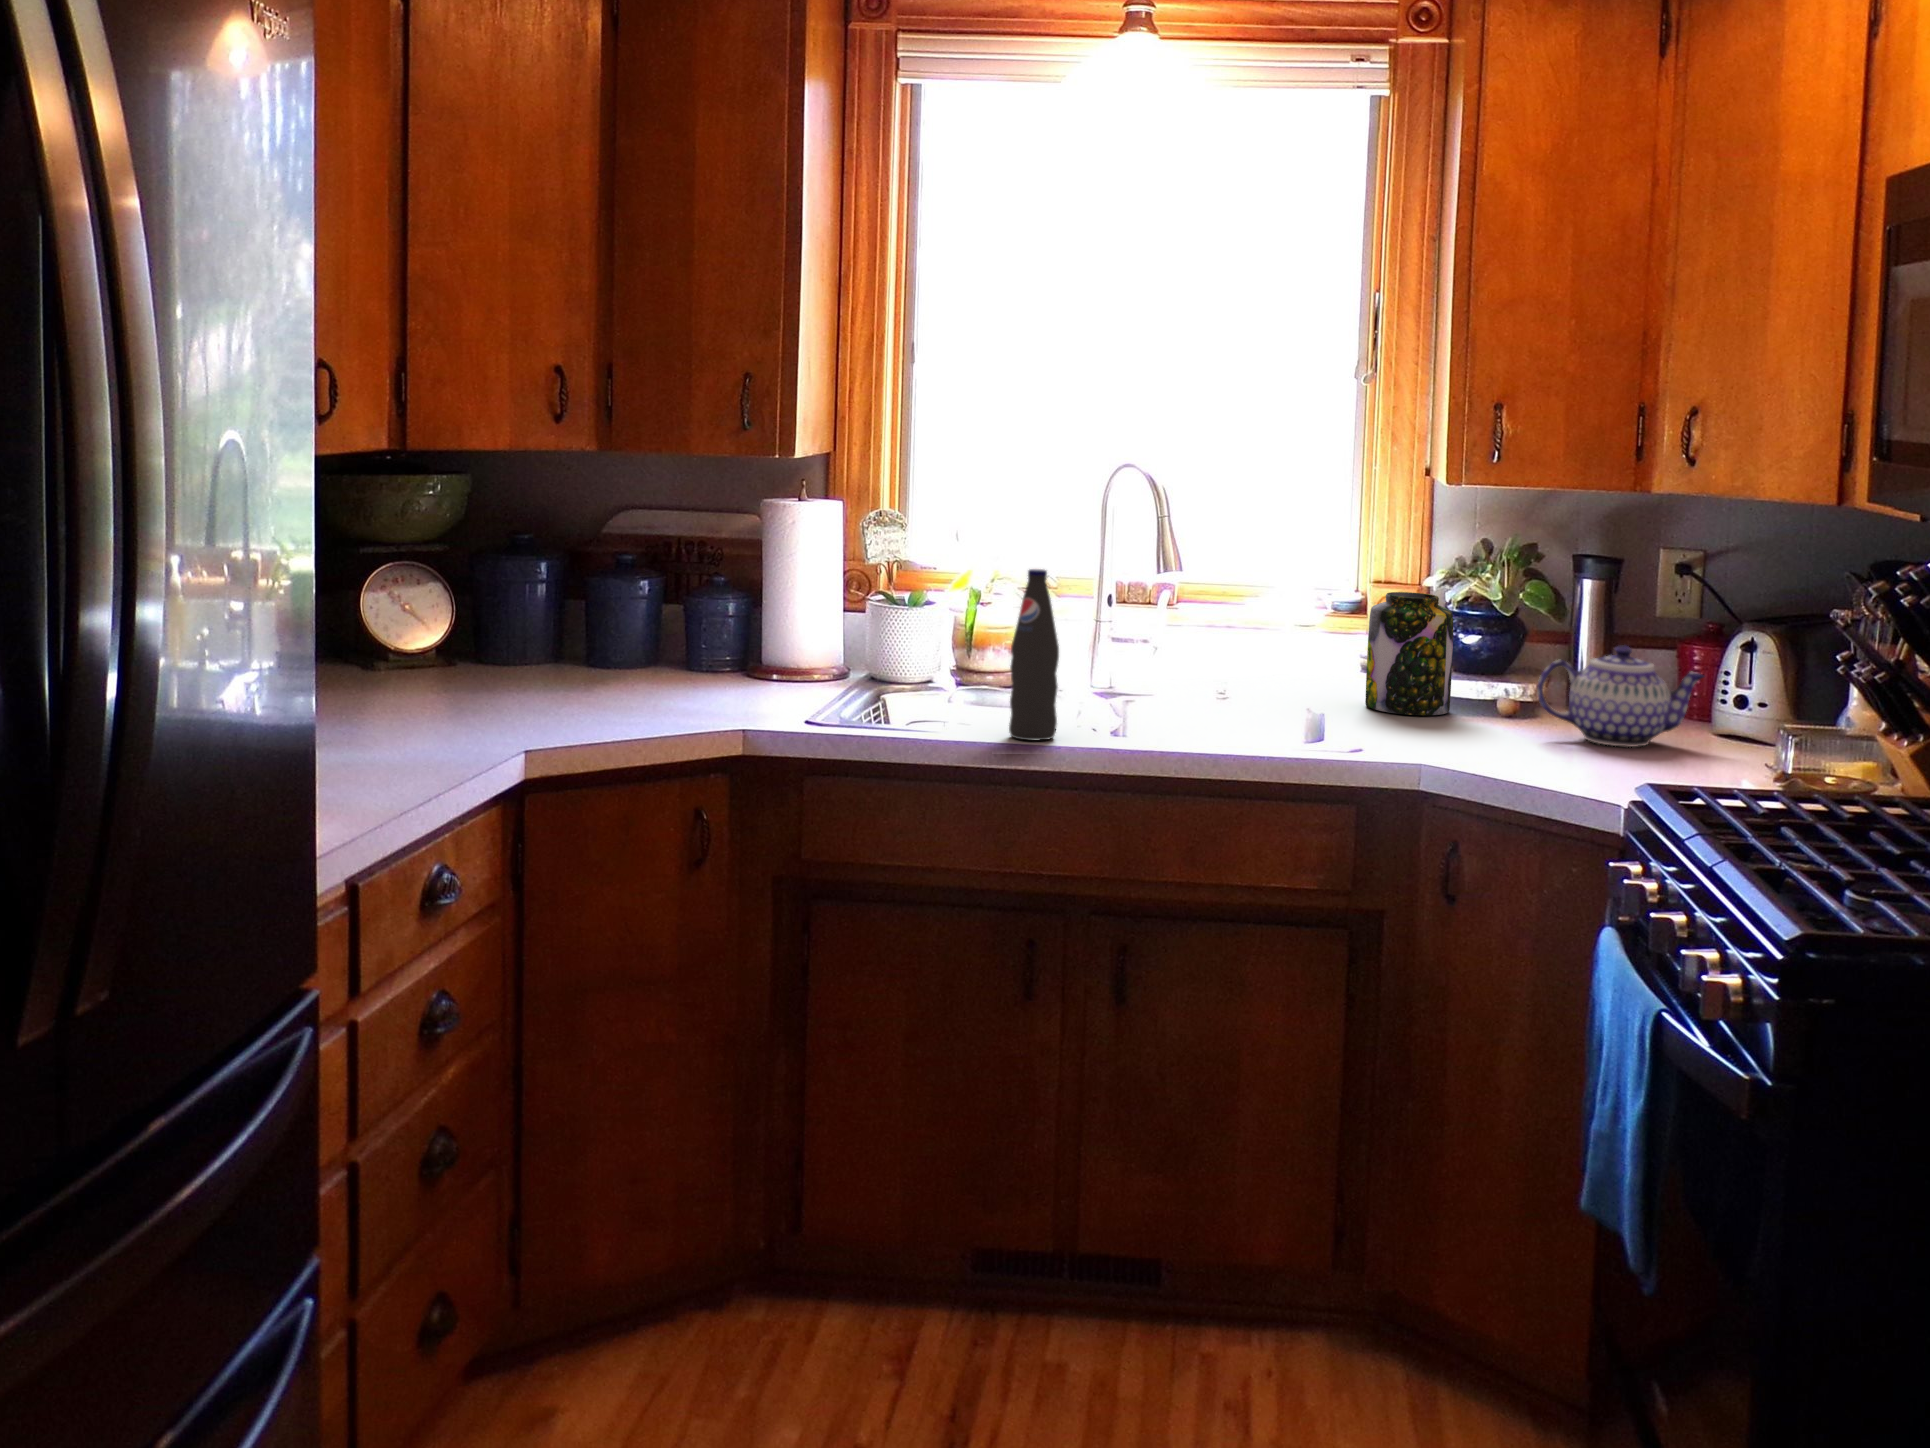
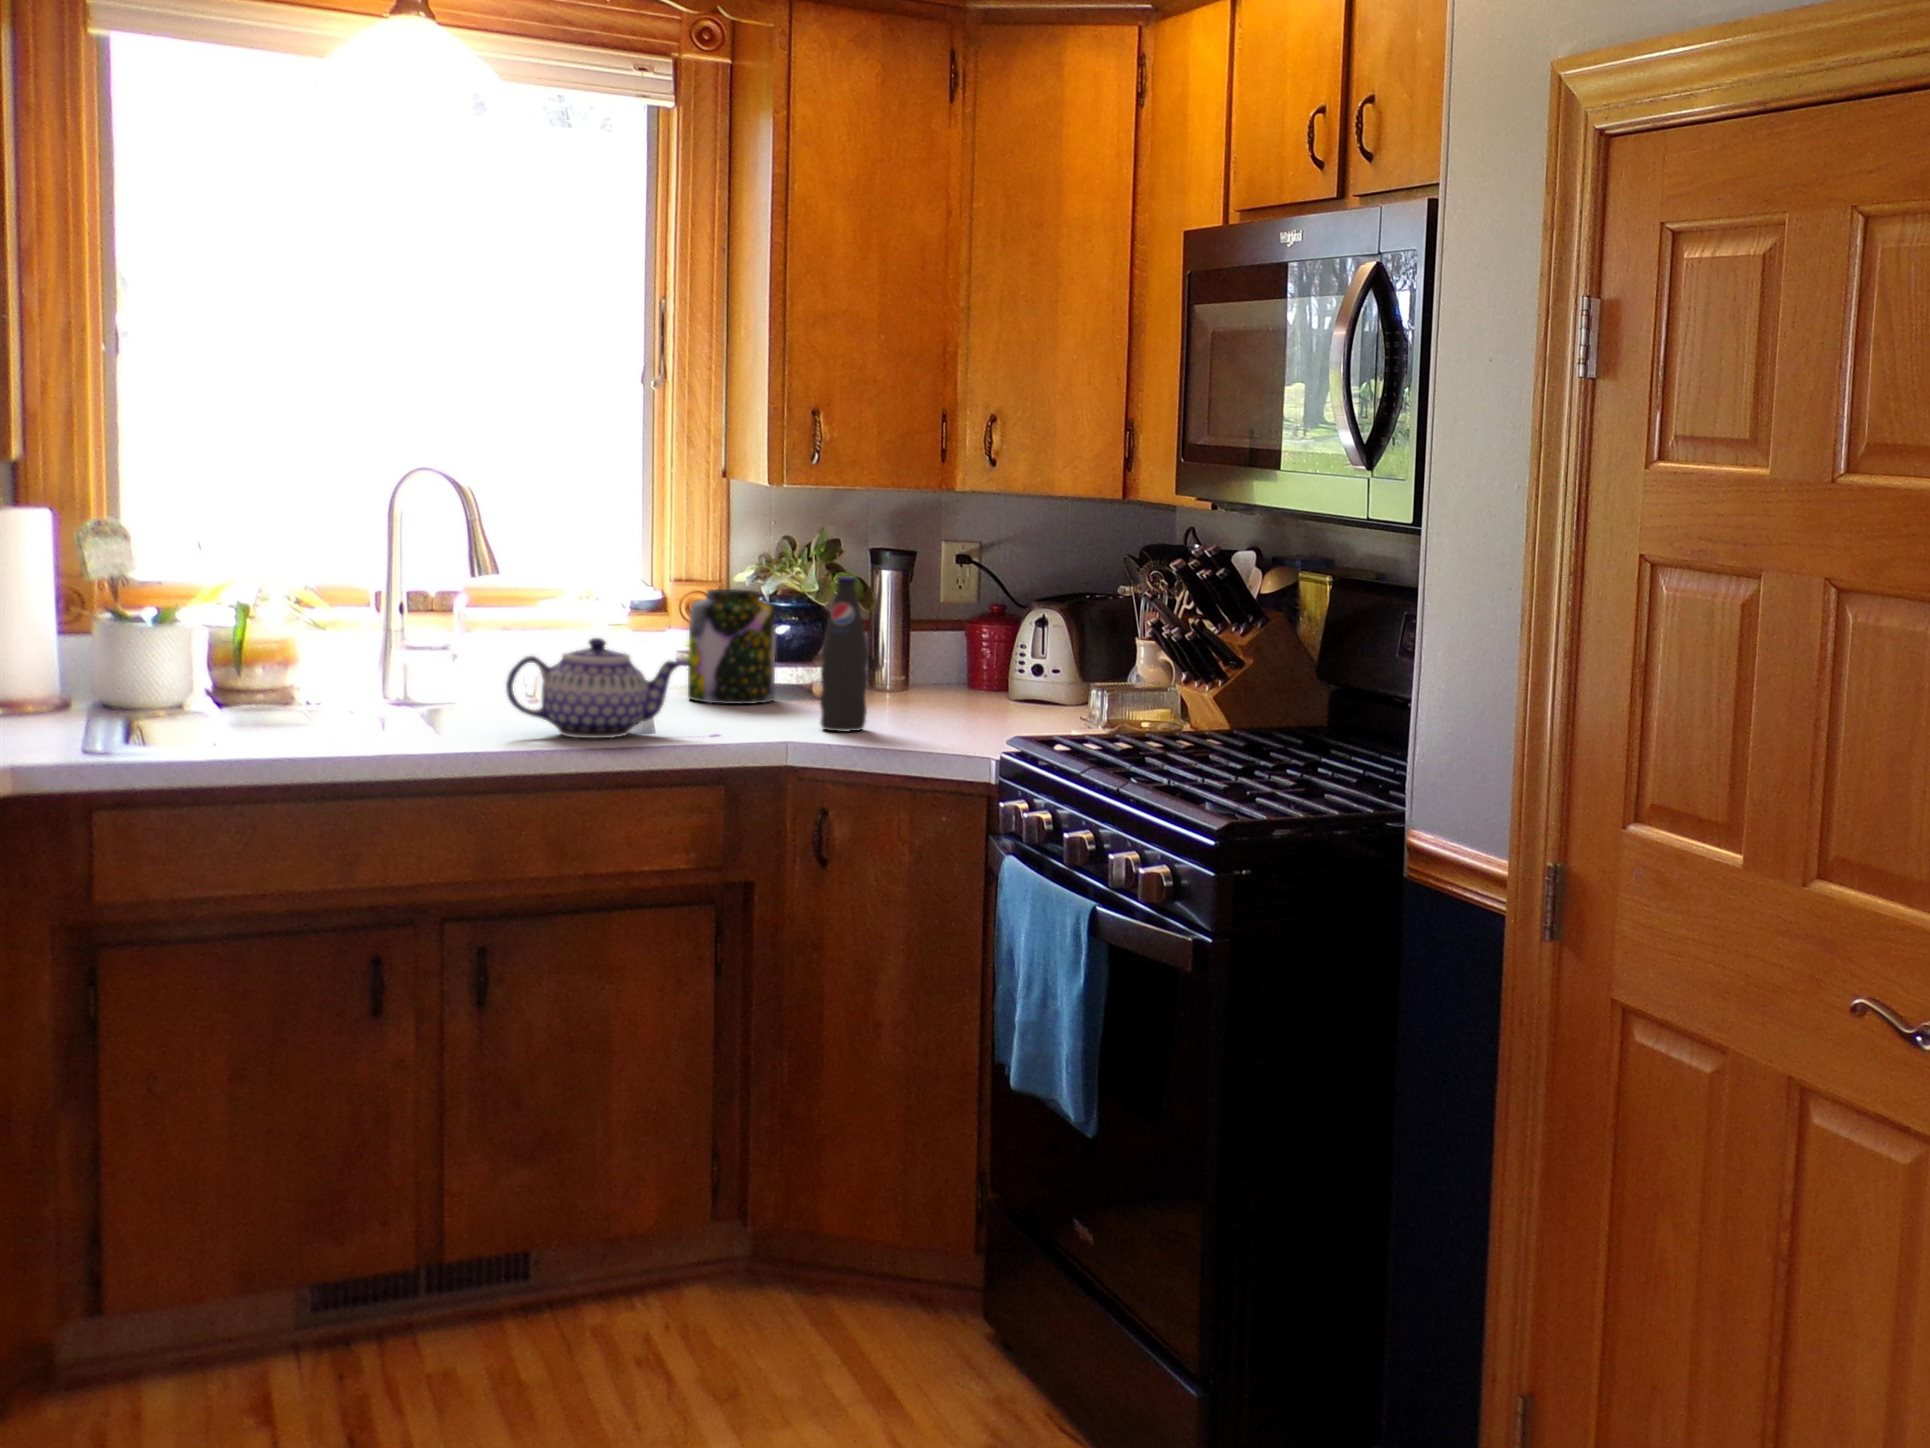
bottle: present [1009,569,1059,741] -> present [820,576,868,732]
teapot: present [1537,645,1704,747] -> present [506,638,681,738]

